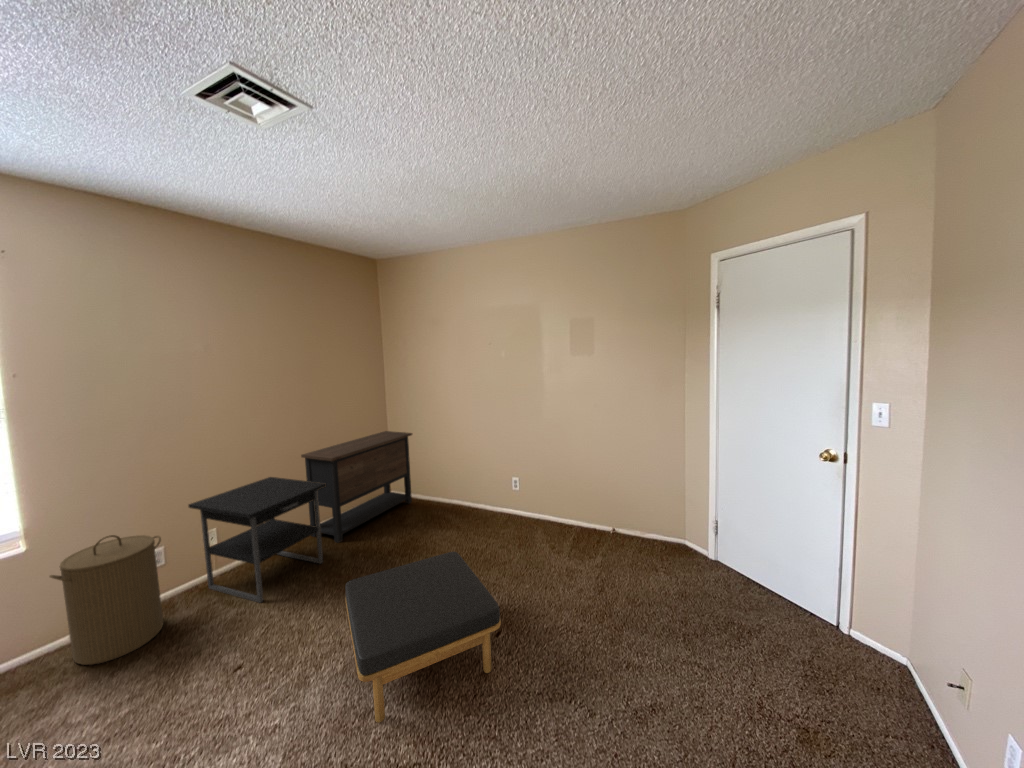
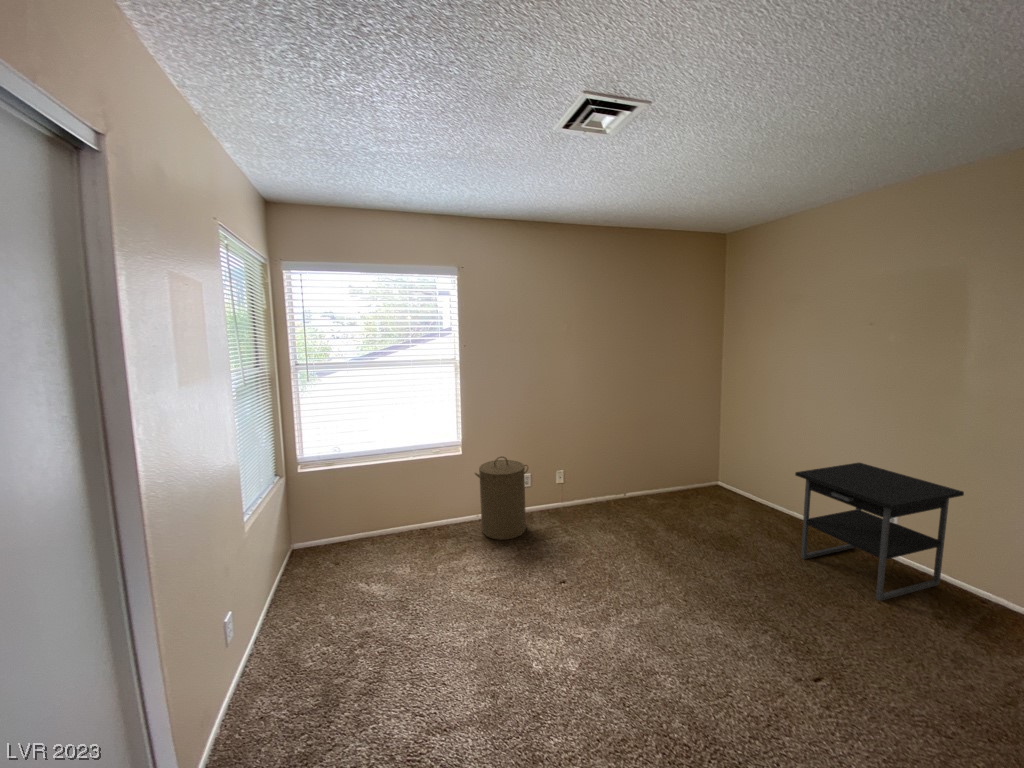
dresser: present [301,431,412,543] -> none [630,413,750,515]
nightstand: present [188,477,326,603] -> present [795,463,964,601]
ottoman: present [345,552,501,723] -> none [645,551,815,717]

